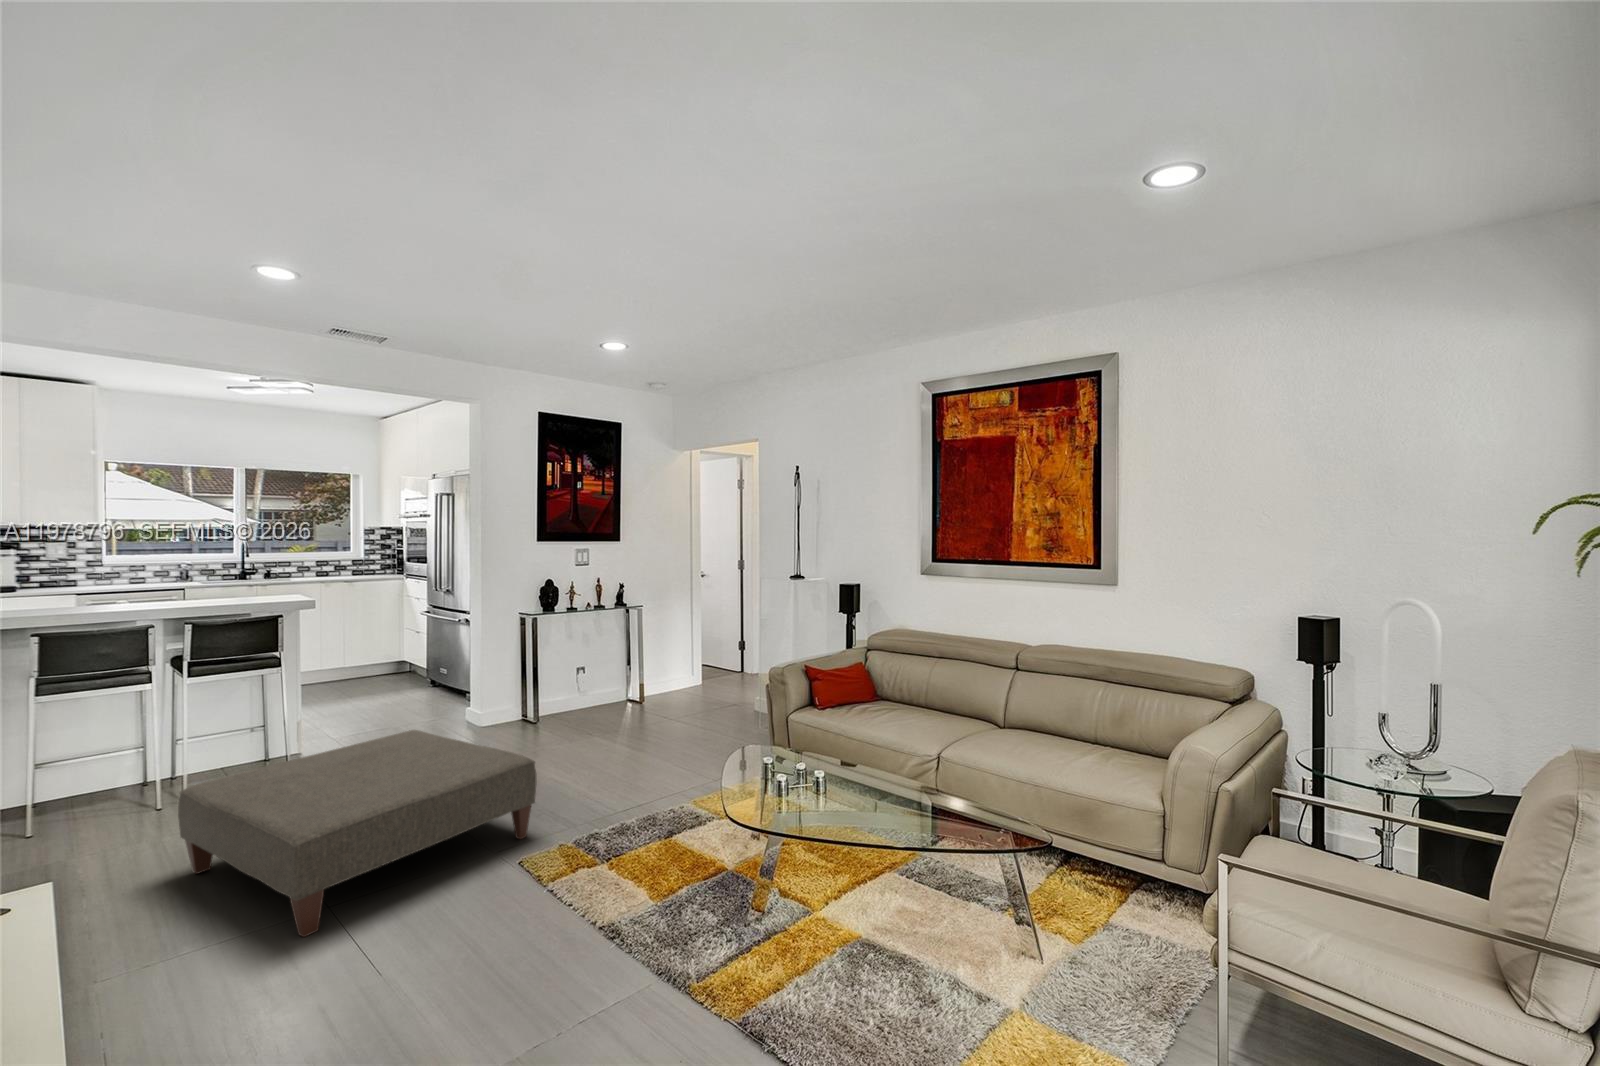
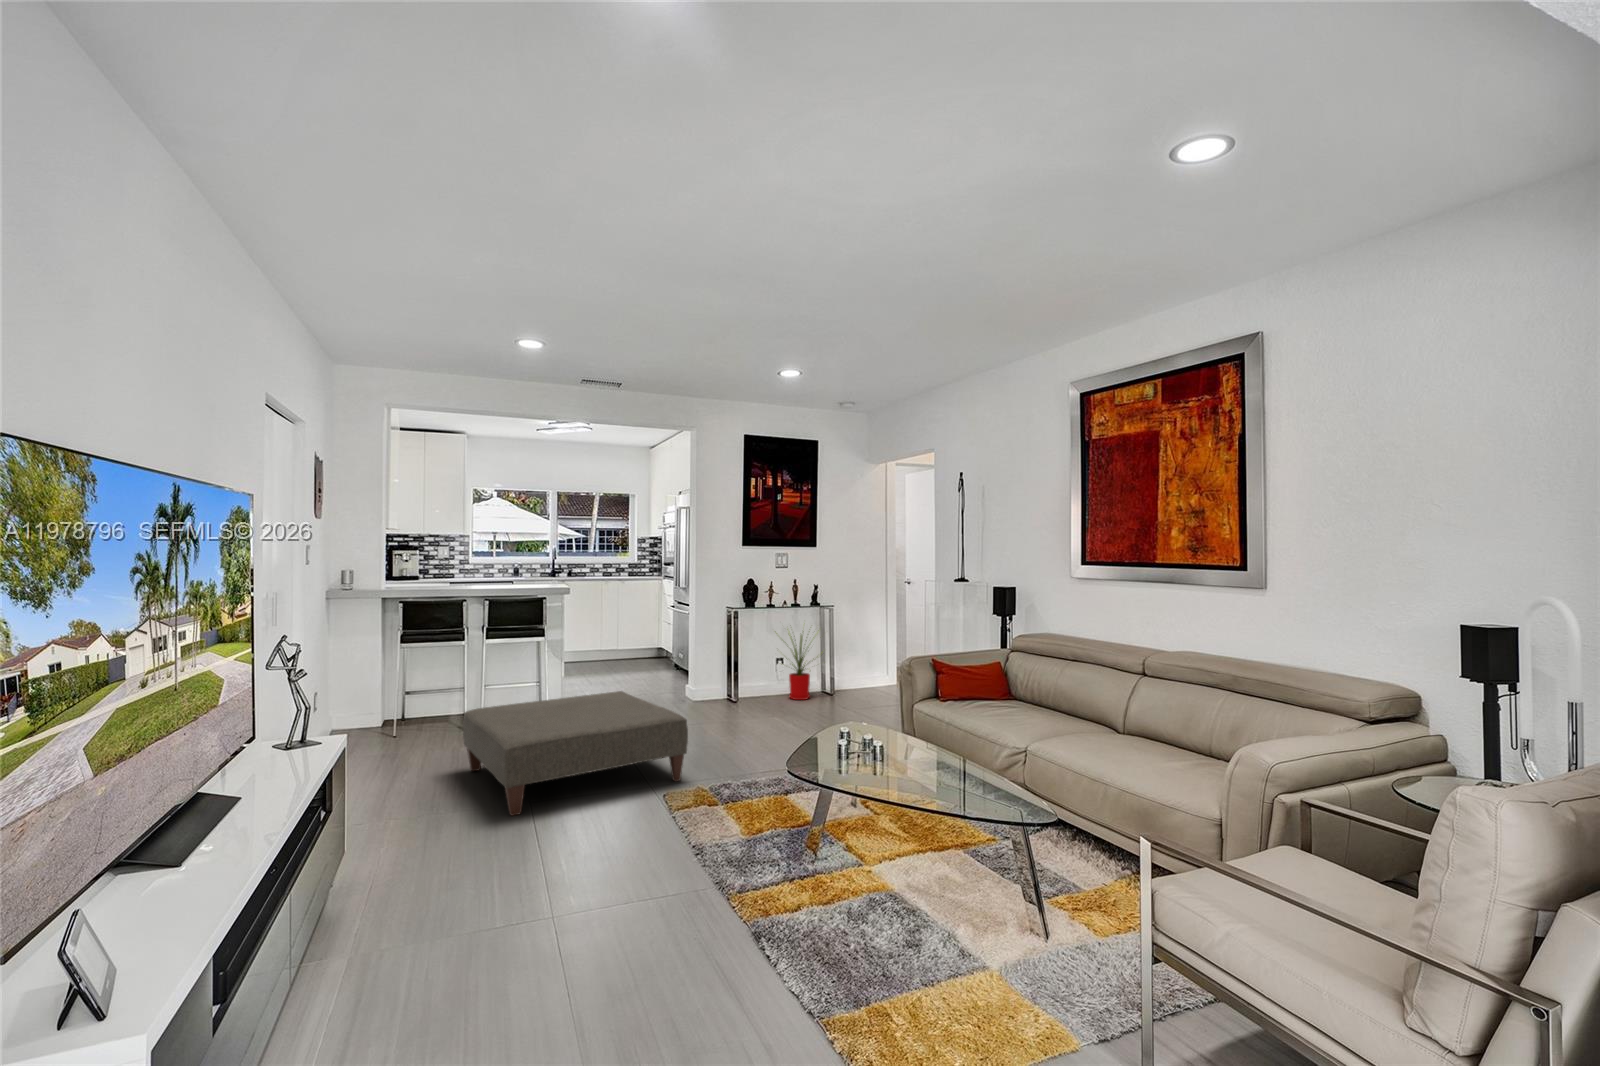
house plant: none [571,621,639,711] -> present [776,633,810,700]

